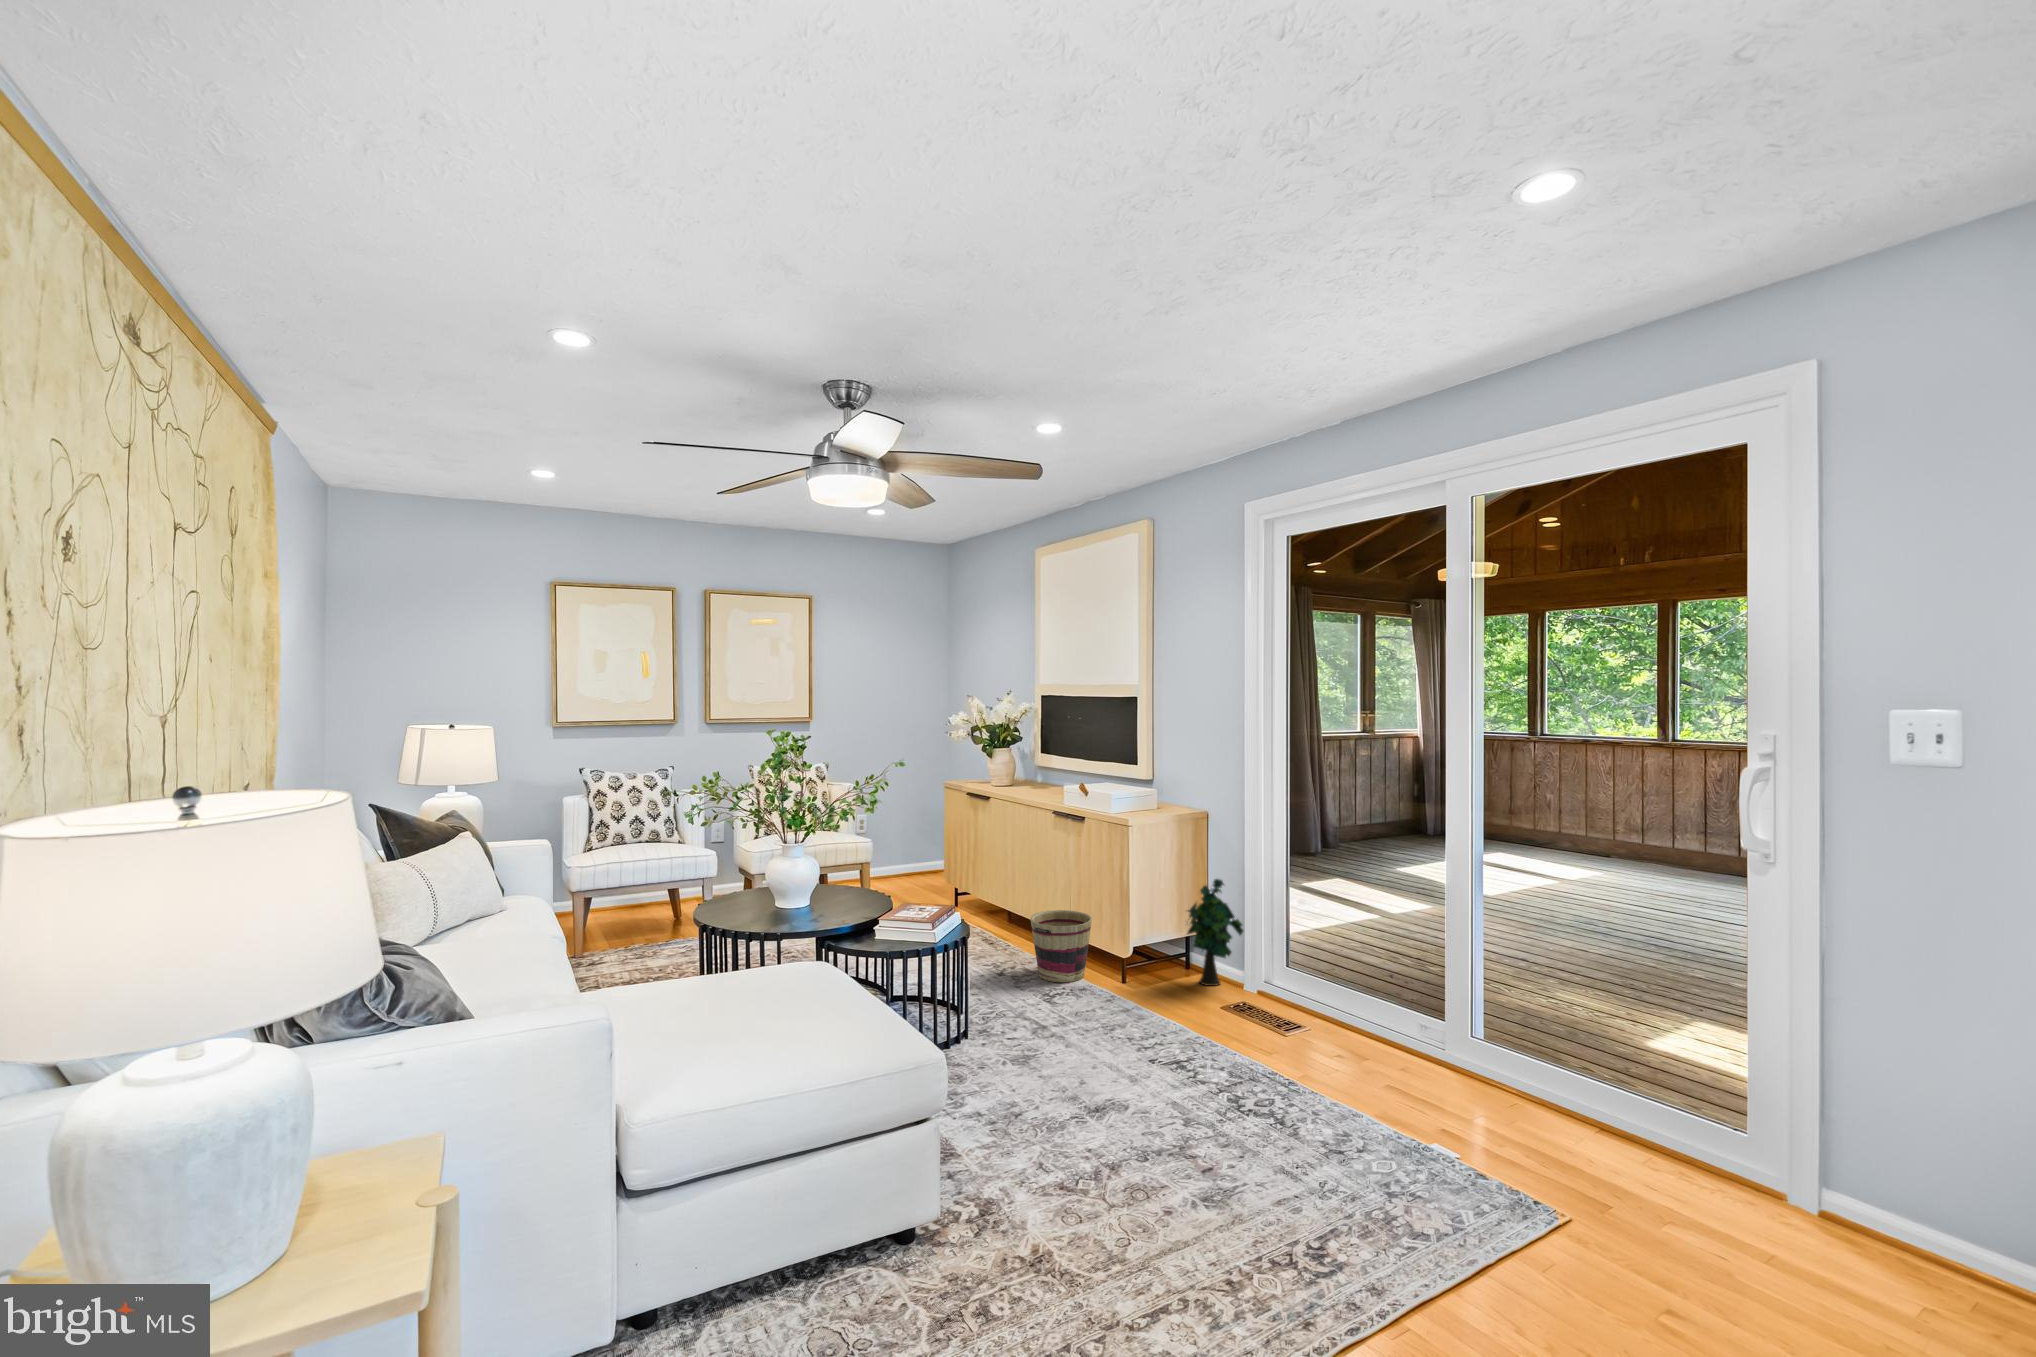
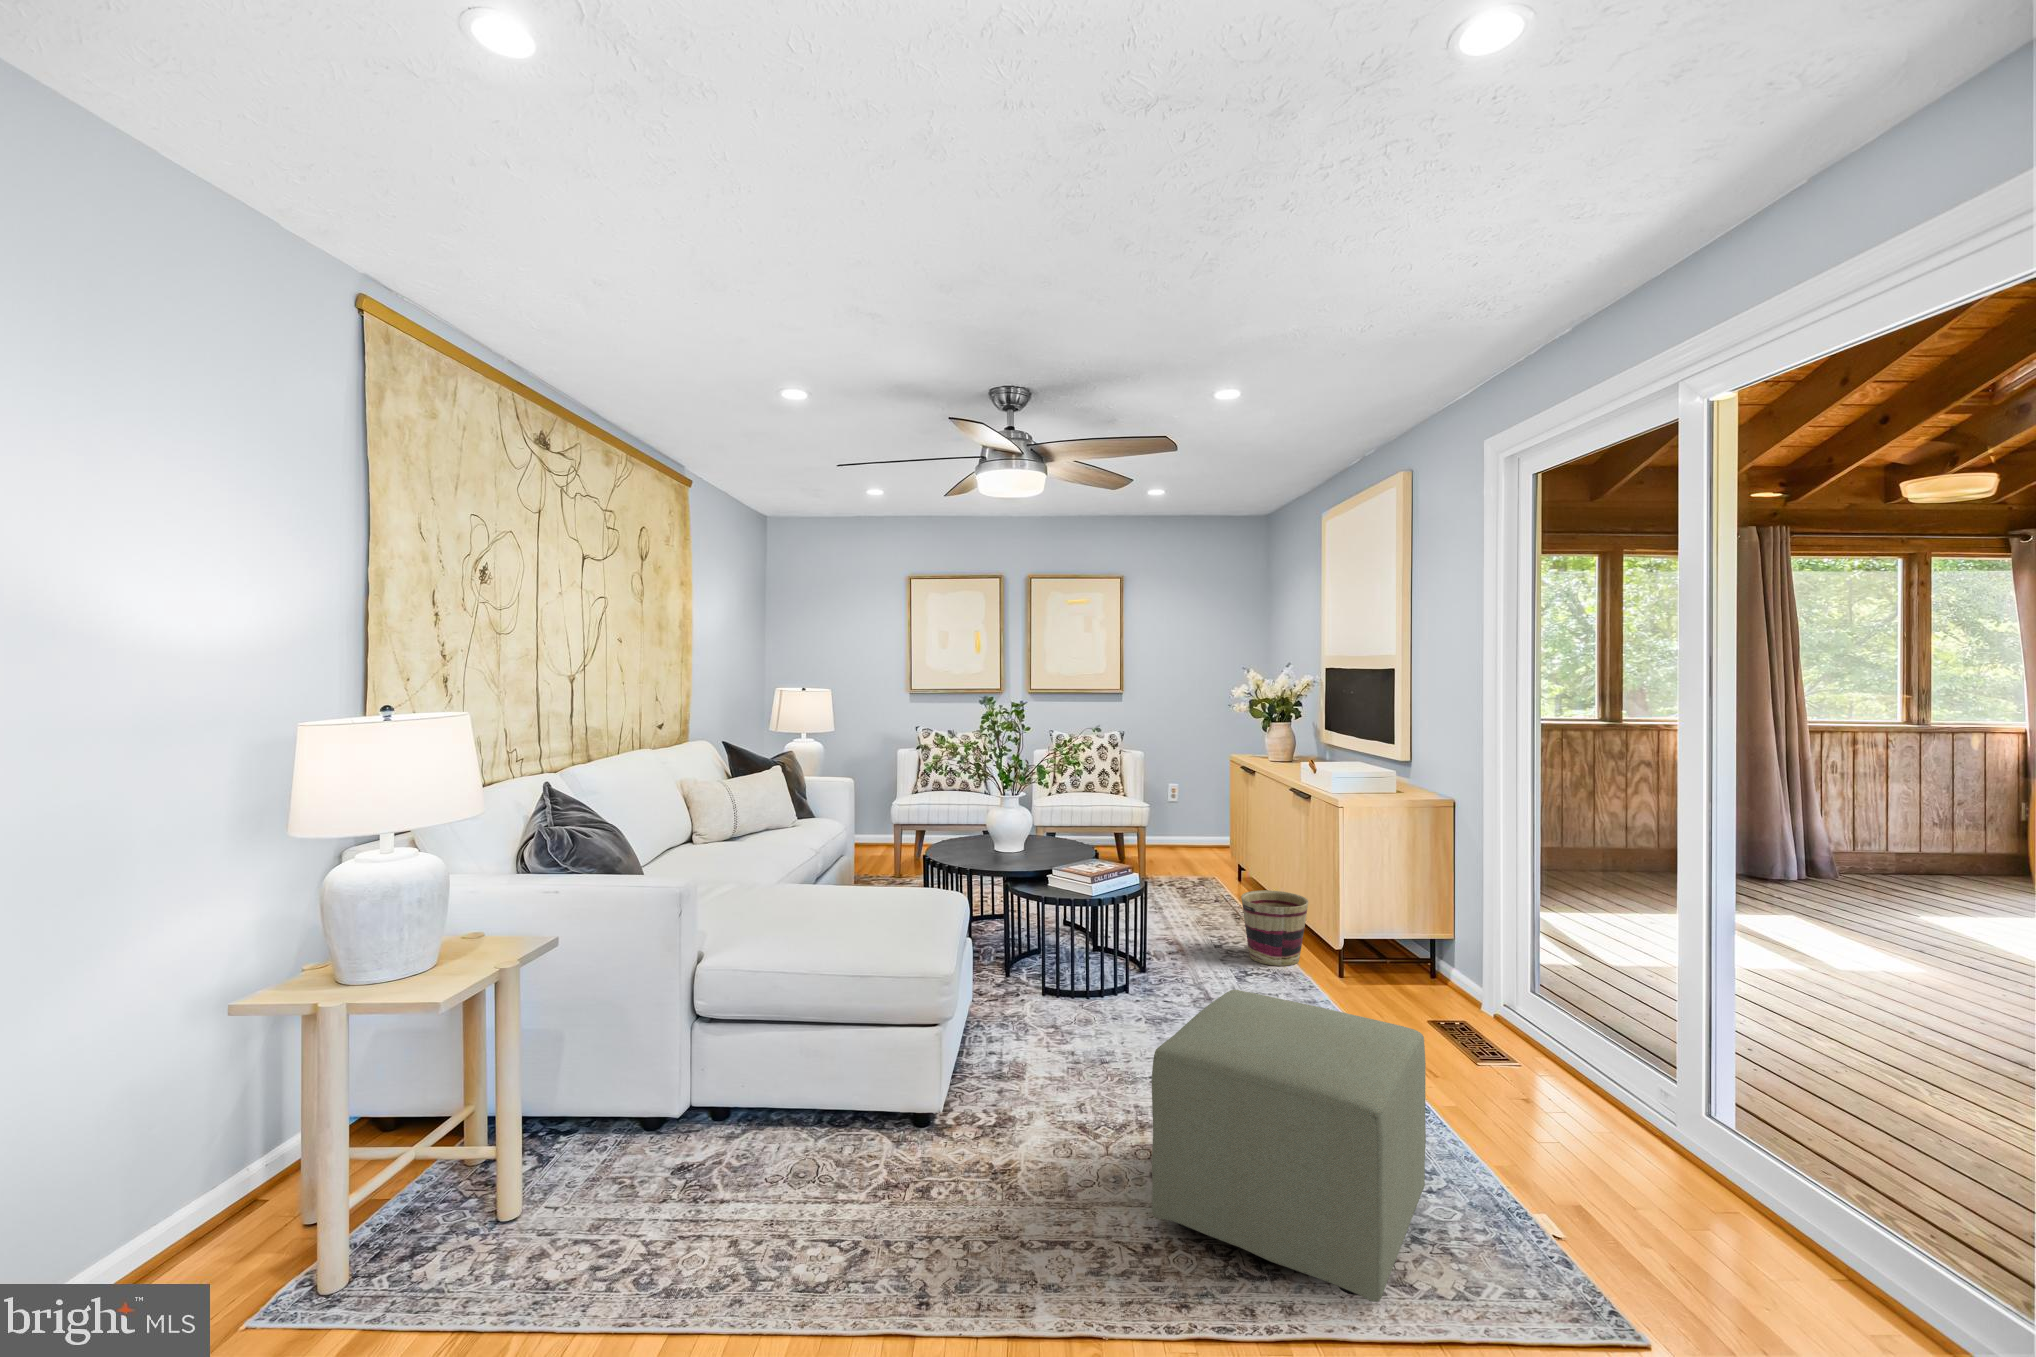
decorative plant: present [1187,879,1243,986] -> none [1405,877,1477,1000]
ottoman: none [1188,1011,1433,1260] -> present [1152,990,1426,1302]

